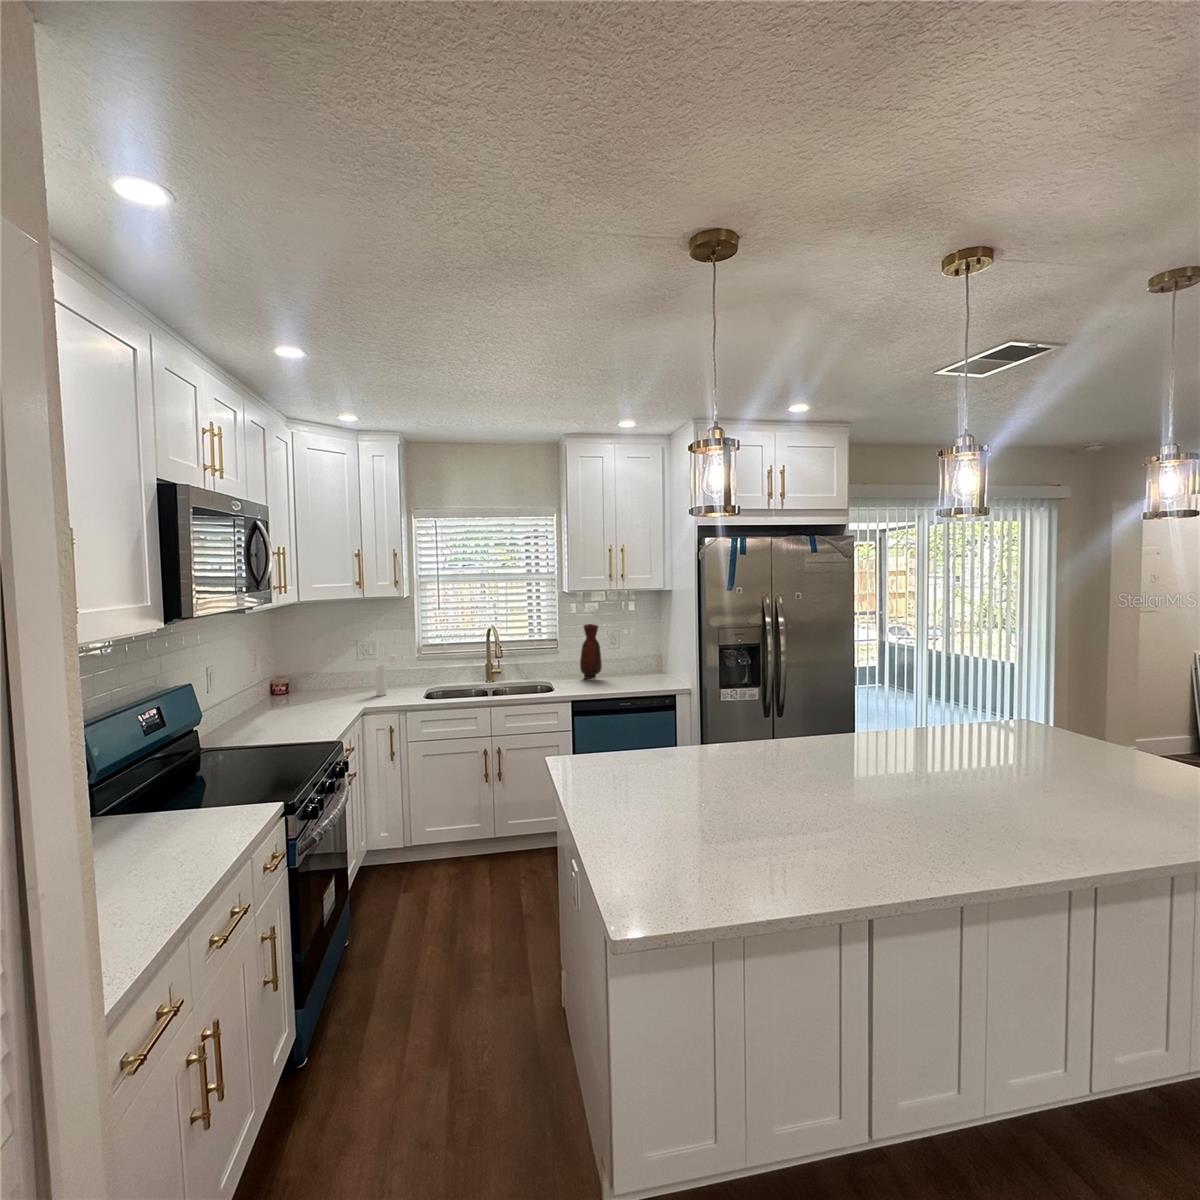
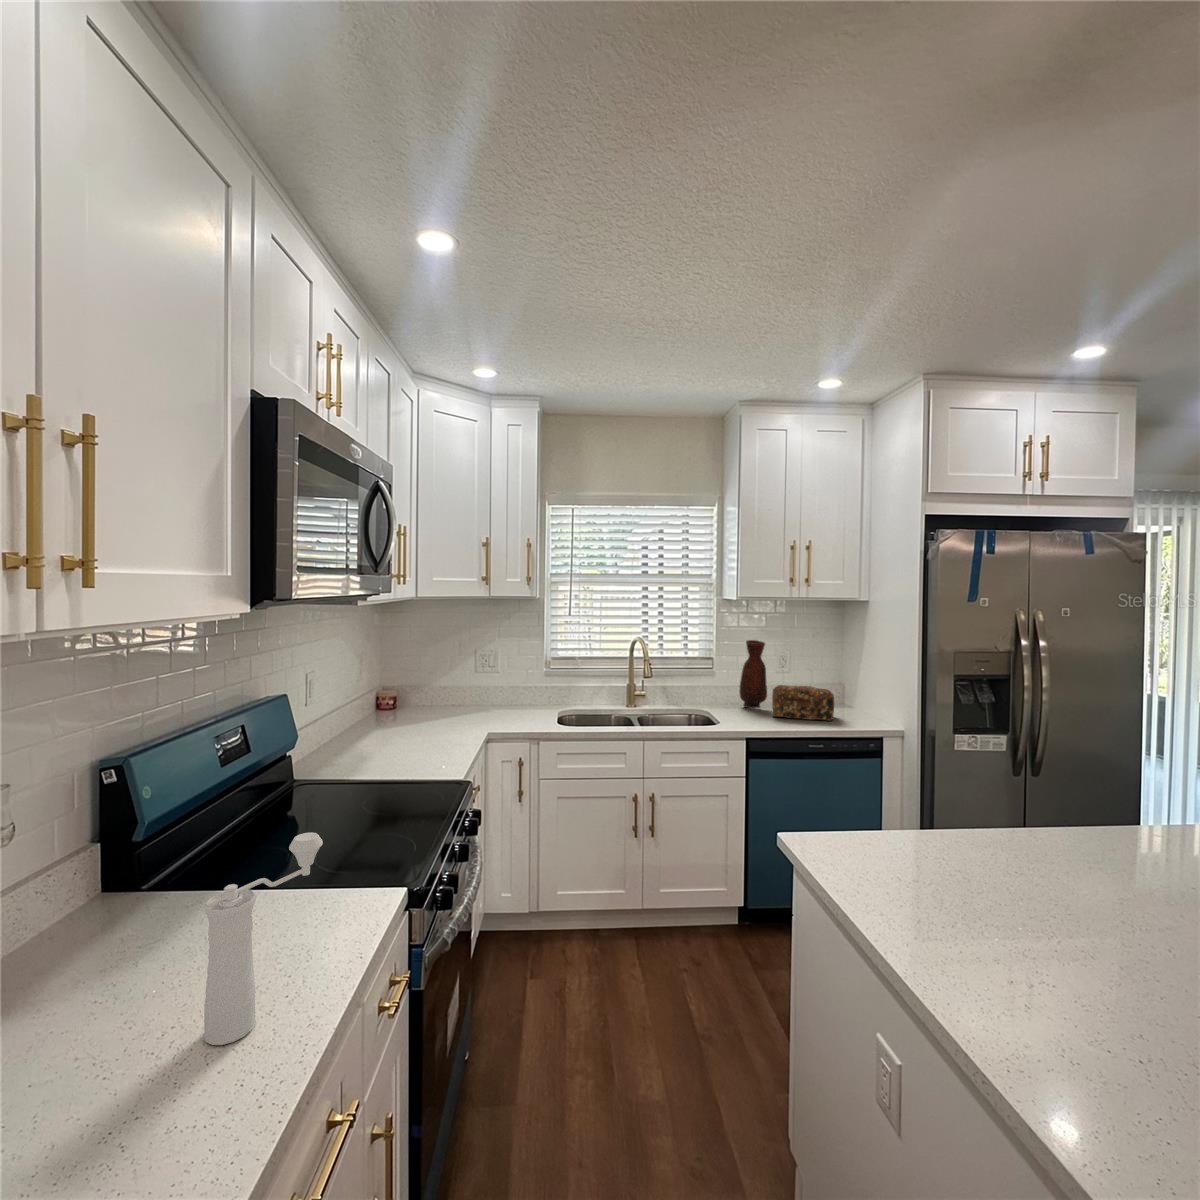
pepper mill: present [375,655,397,696] -> present [204,832,323,1045]
bread loaf: none [599,659,648,685] -> present [772,685,834,721]

